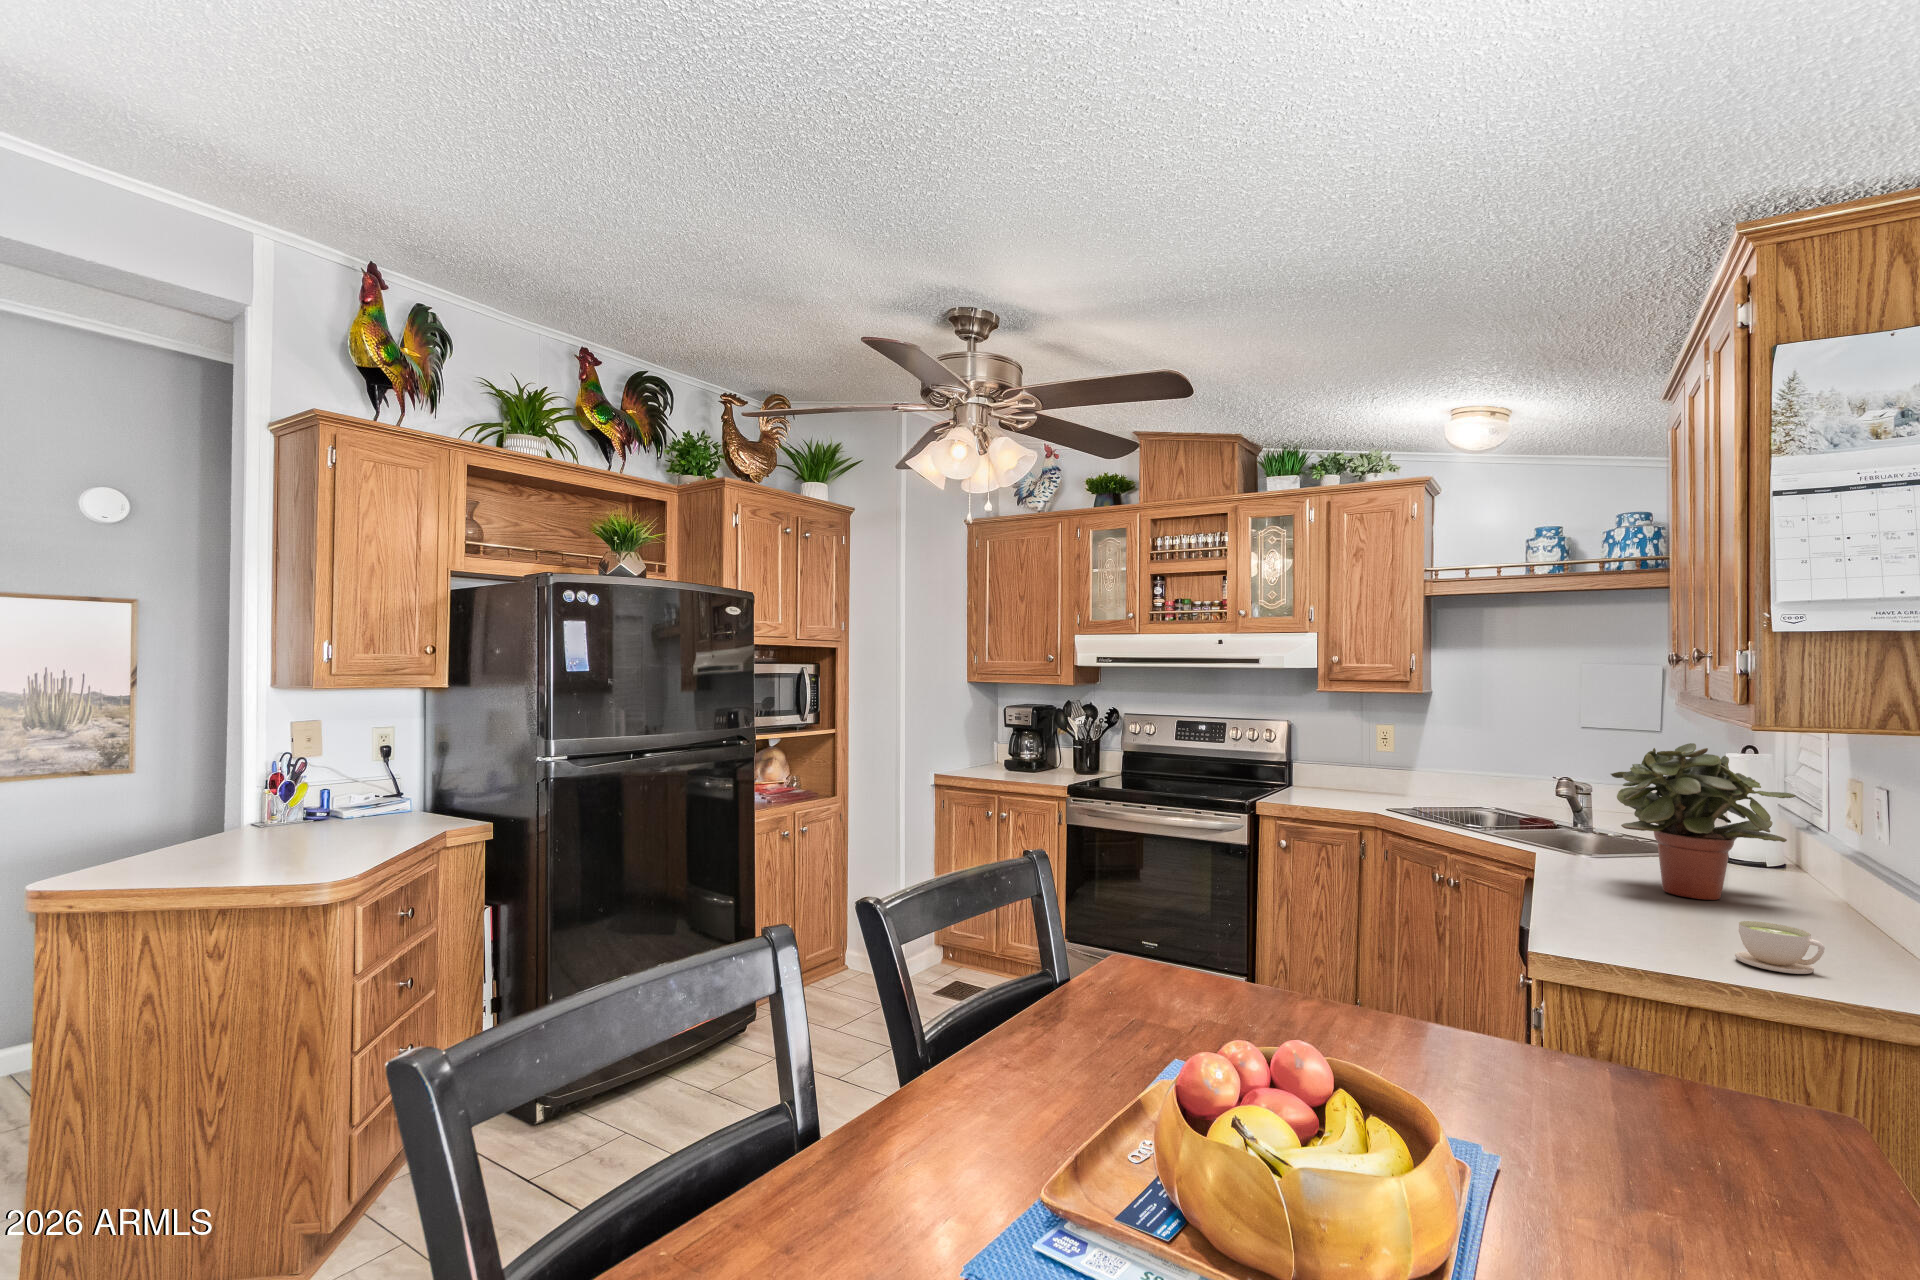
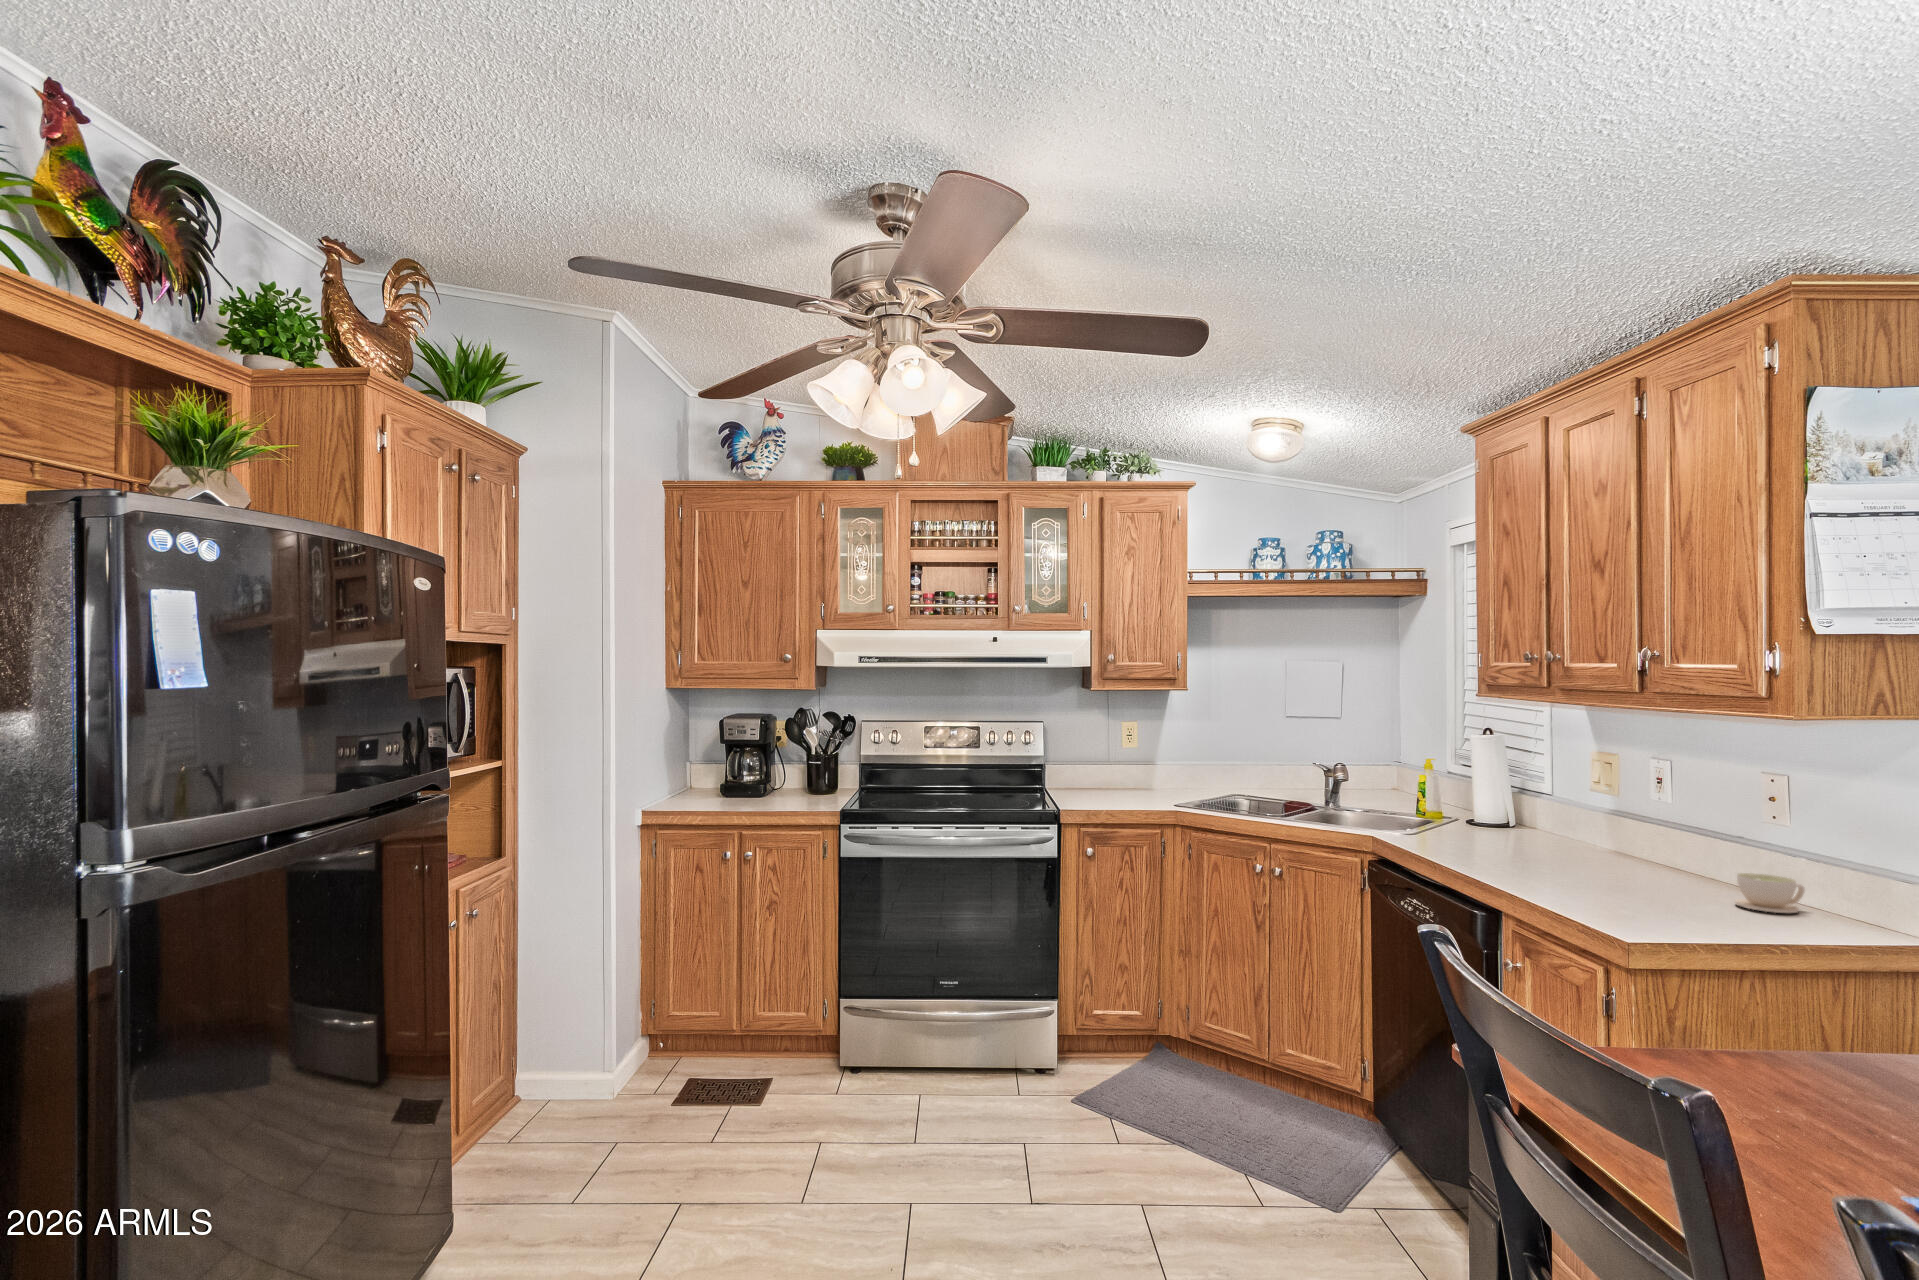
potted plant: present [1611,743,1796,900] -> none [1494,726,1637,859]

